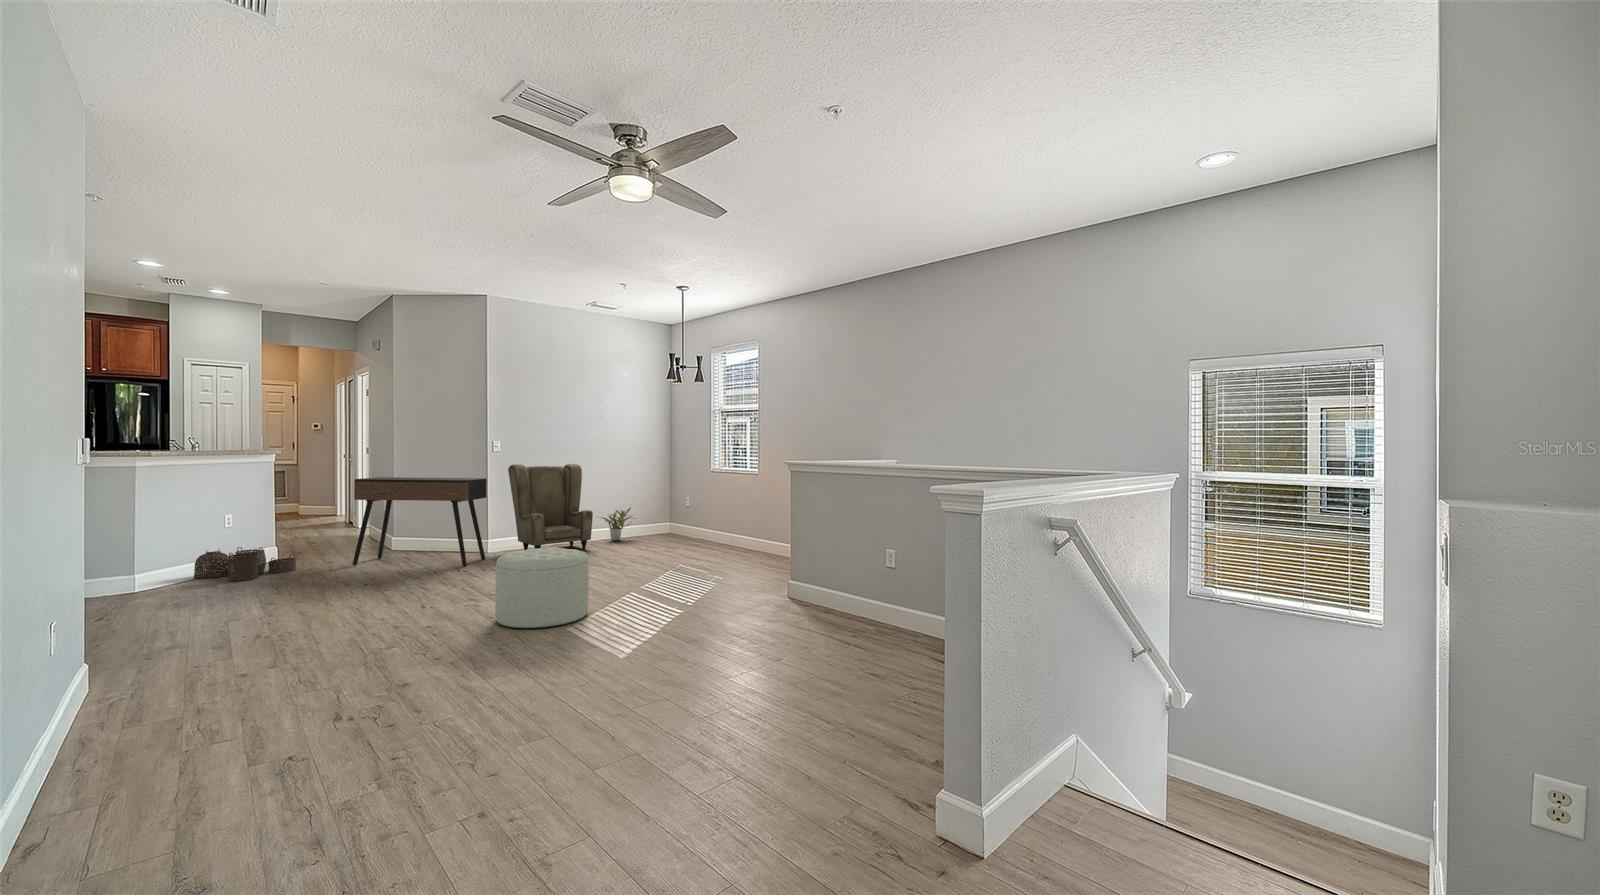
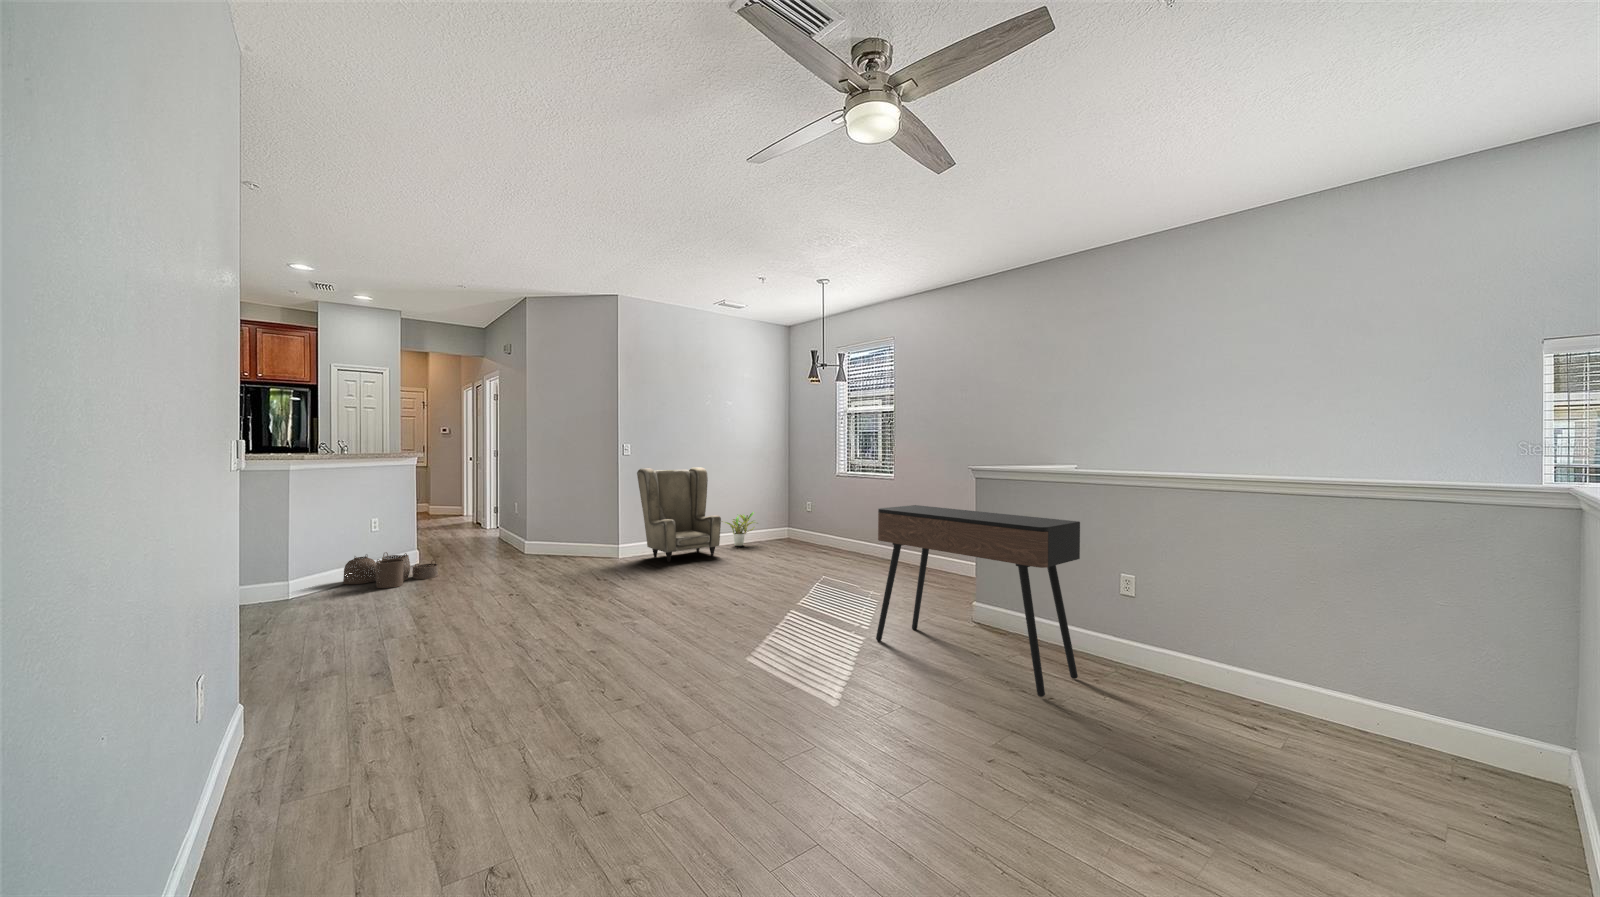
console table: present [353,477,487,566] -> present [876,505,1080,697]
ottoman: present [495,548,589,628] -> none [661,563,758,658]

